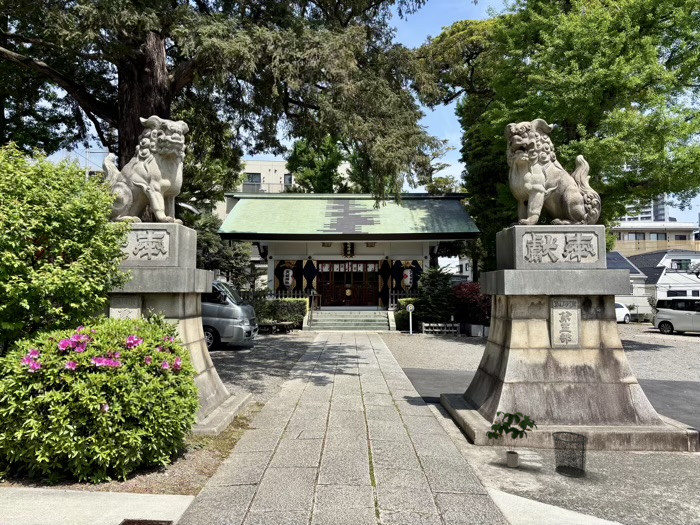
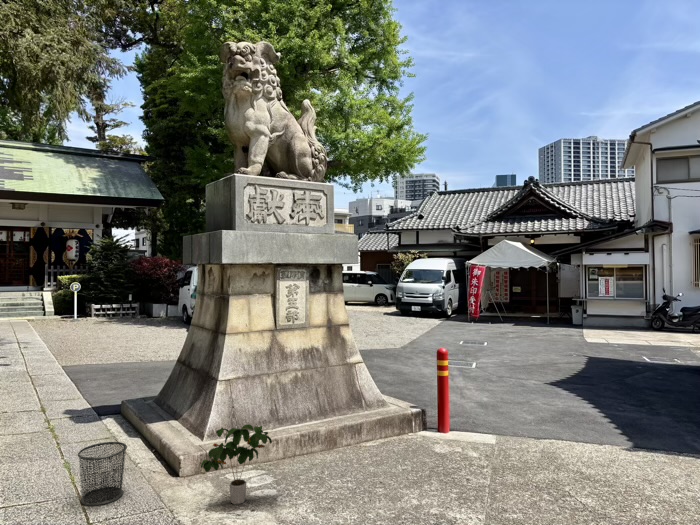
trash can: present [552,431,588,477] -> present [78,442,127,506]

